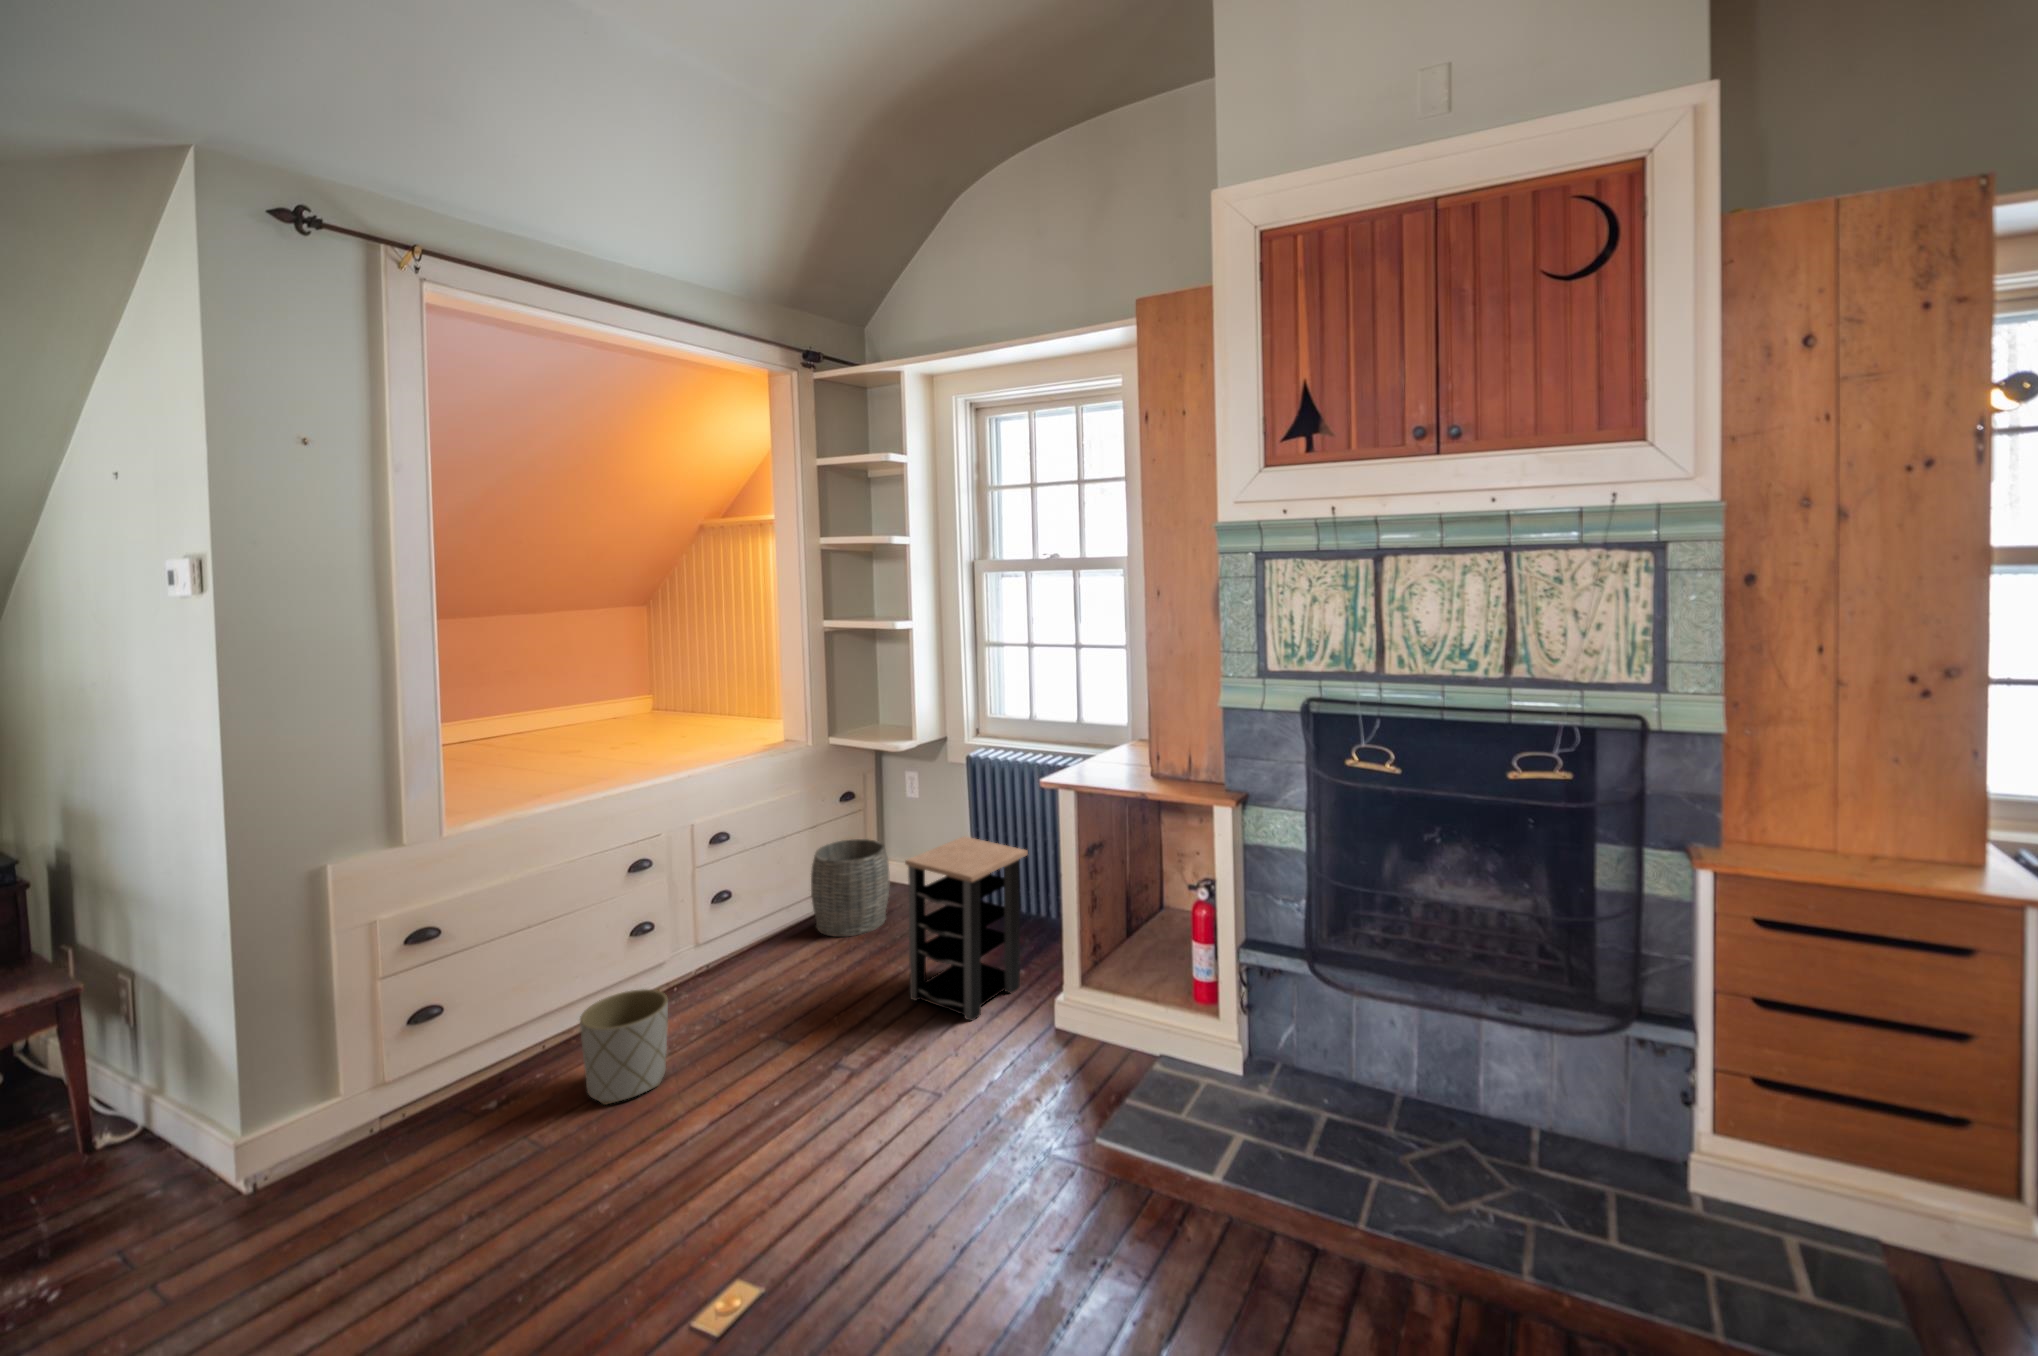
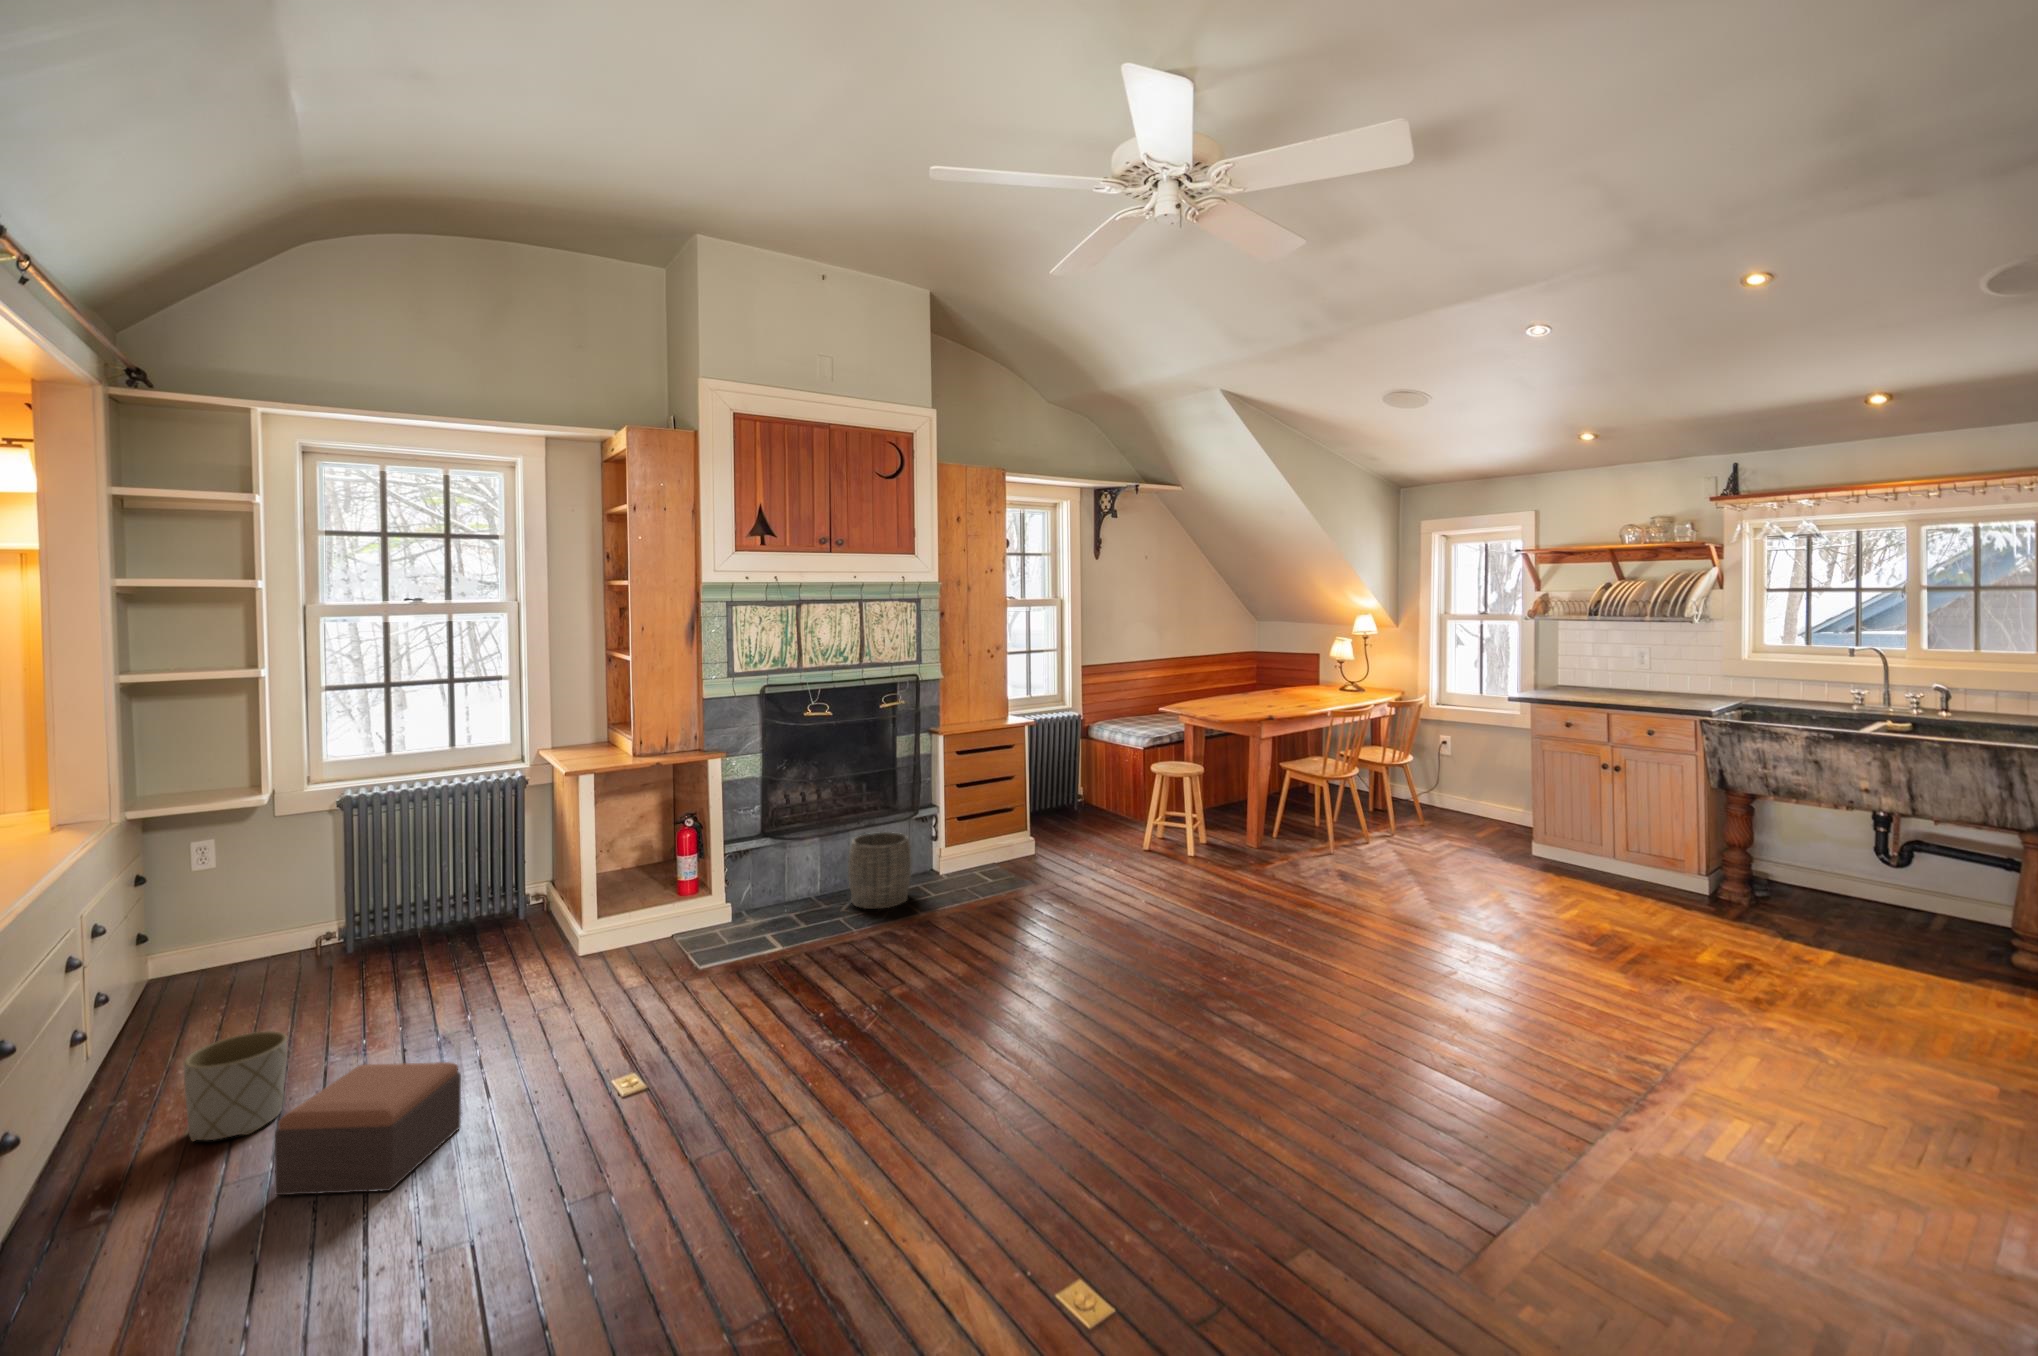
side table: present [905,836,1028,1021] -> none [418,843,510,995]
woven basket: present [811,839,890,937] -> present [848,832,912,909]
footstool: none [416,1099,594,1309] -> present [275,1062,461,1195]

